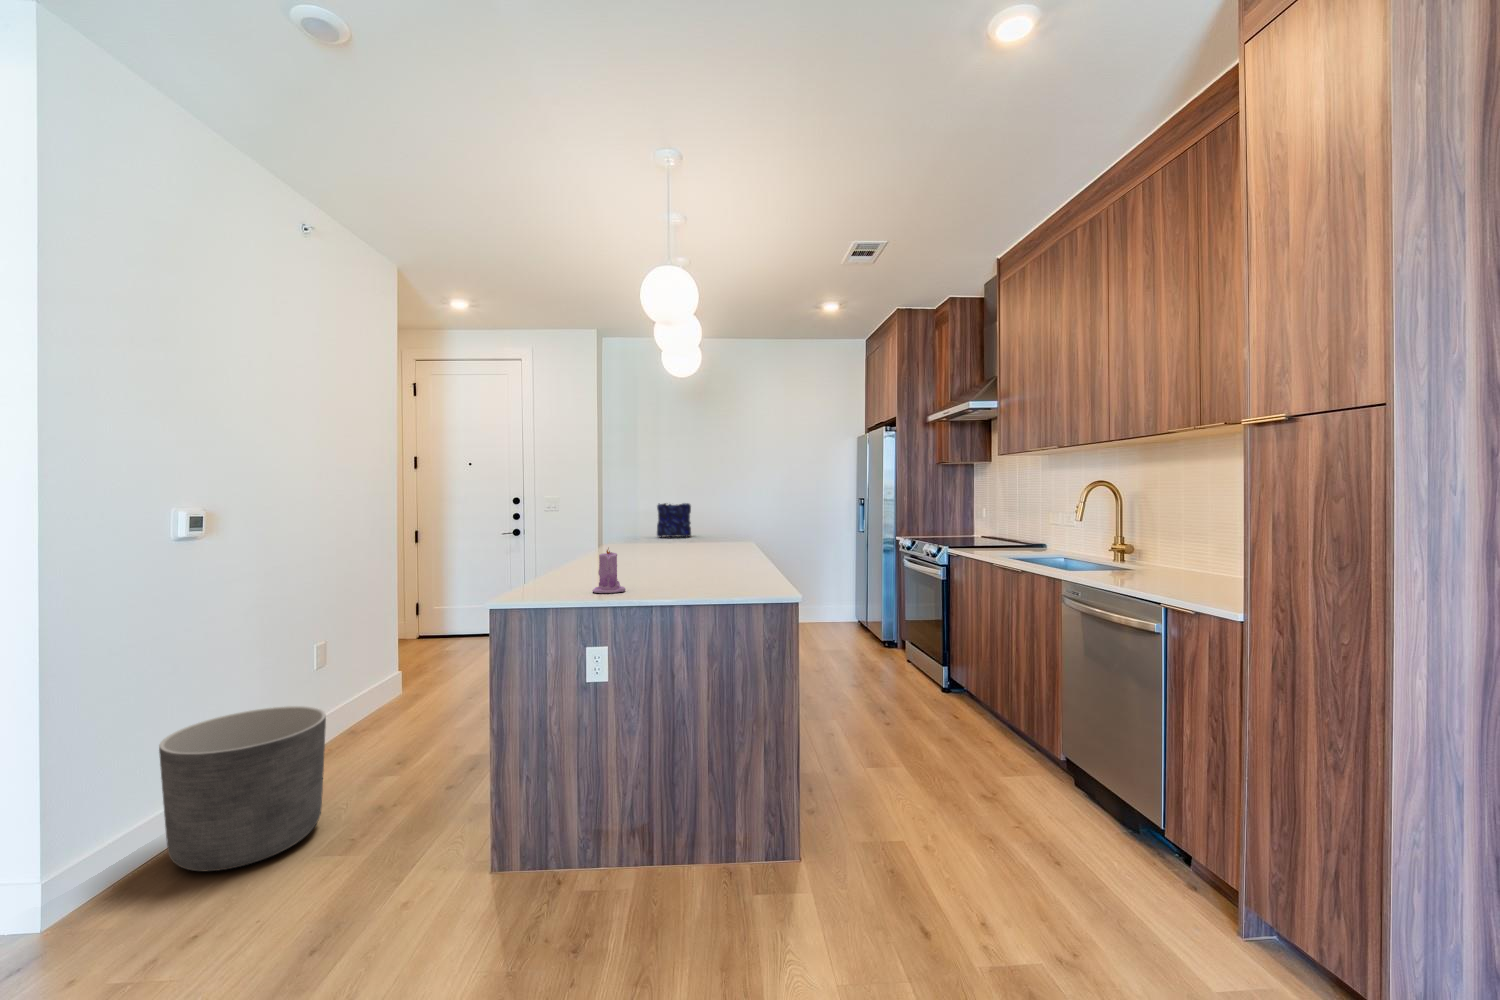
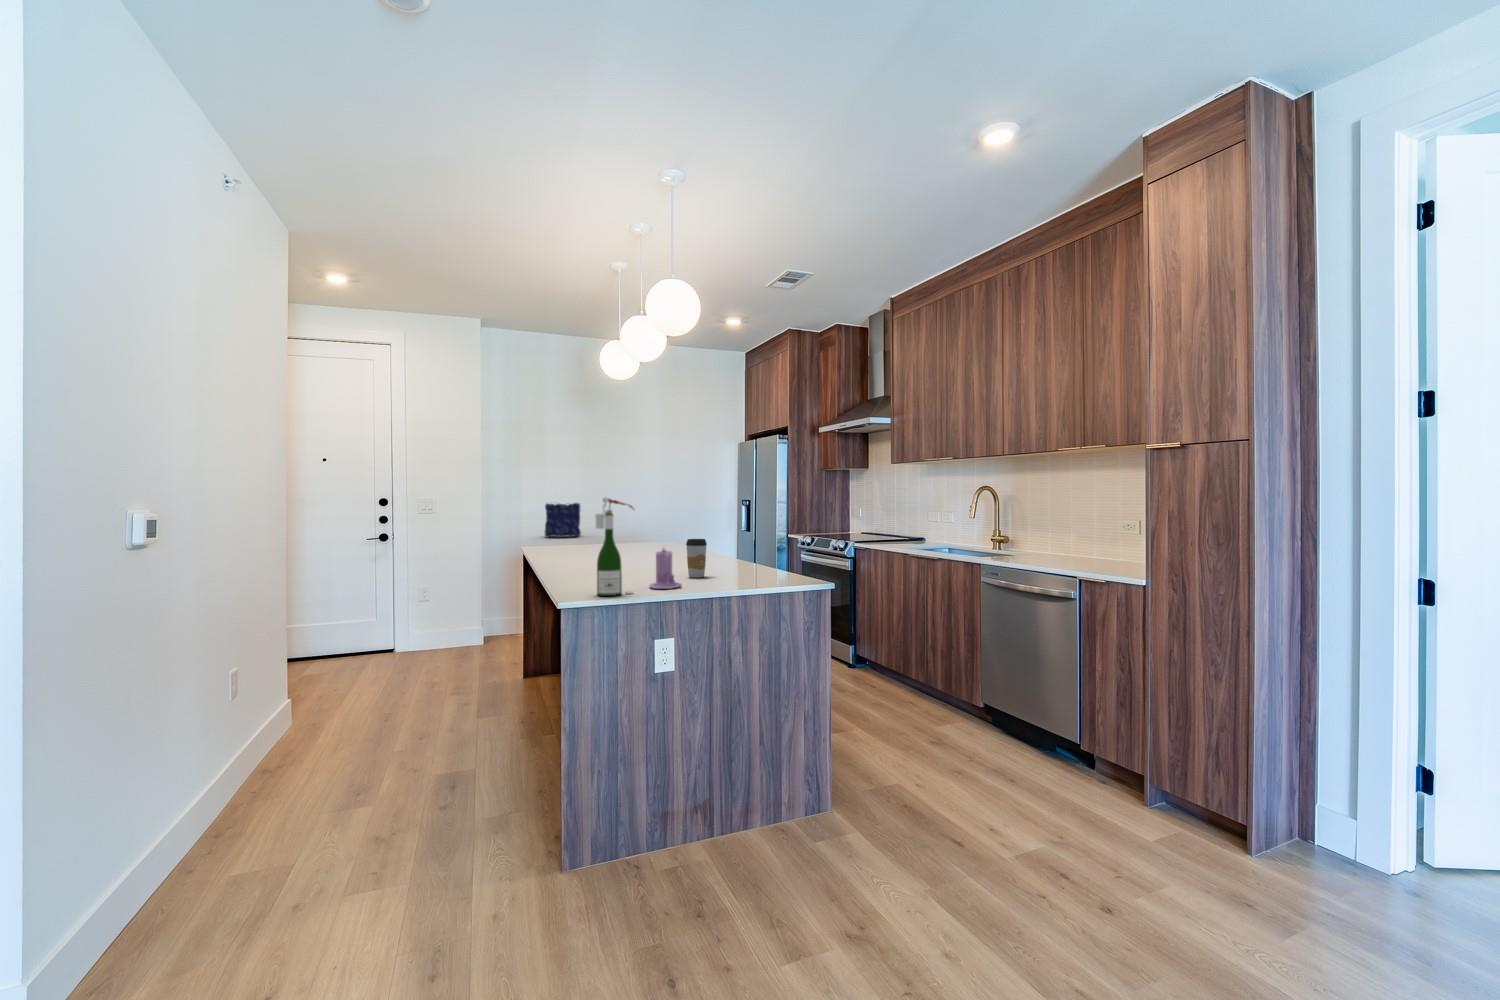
wine bottle: none [526,497,565,598] -> present [595,497,634,596]
coffee cup: none [660,541,682,583] -> present [686,539,707,578]
planter: present [159,706,326,871] -> none [135,736,335,942]

